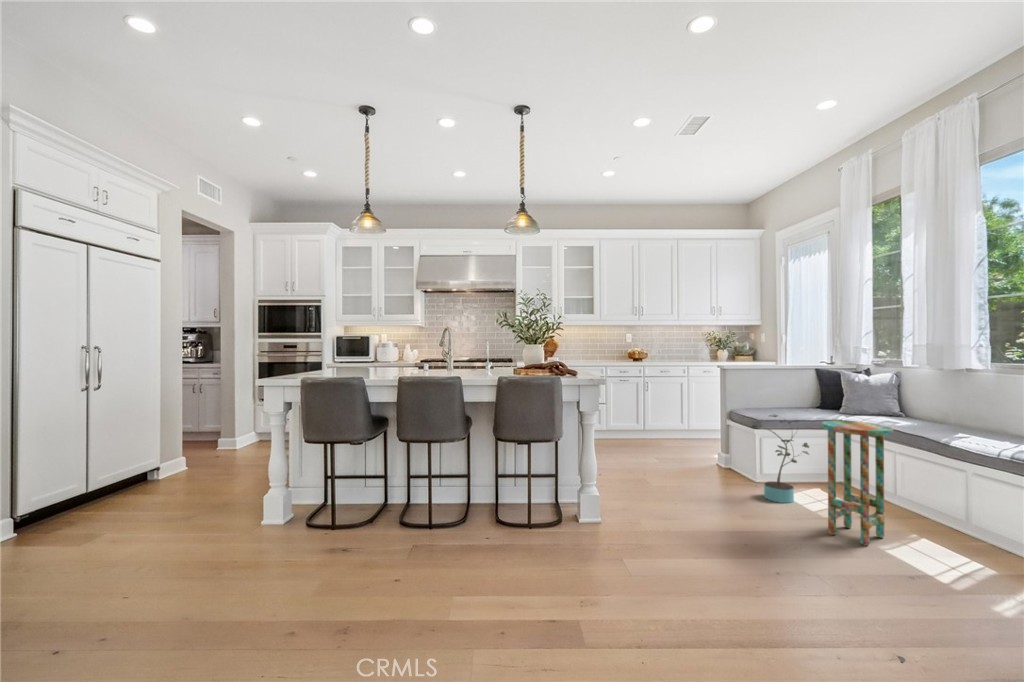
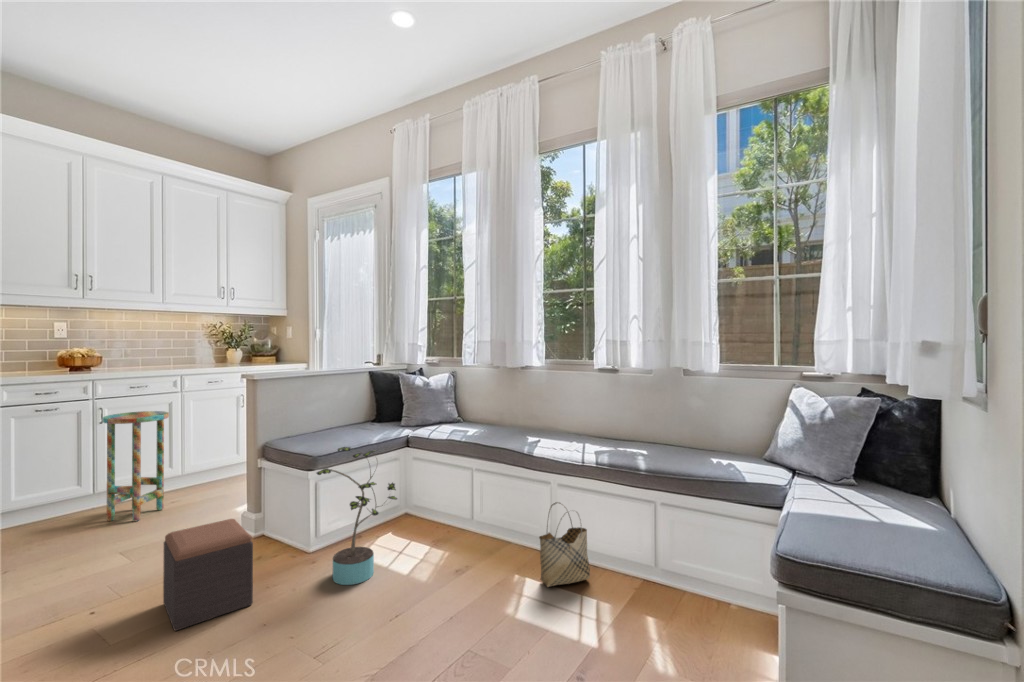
side table: present [822,420,893,546] -> present [103,411,169,522]
footstool: none [674,444,715,492] -> present [163,519,253,631]
woven basket: none [932,485,996,558] -> present [539,502,590,587]

